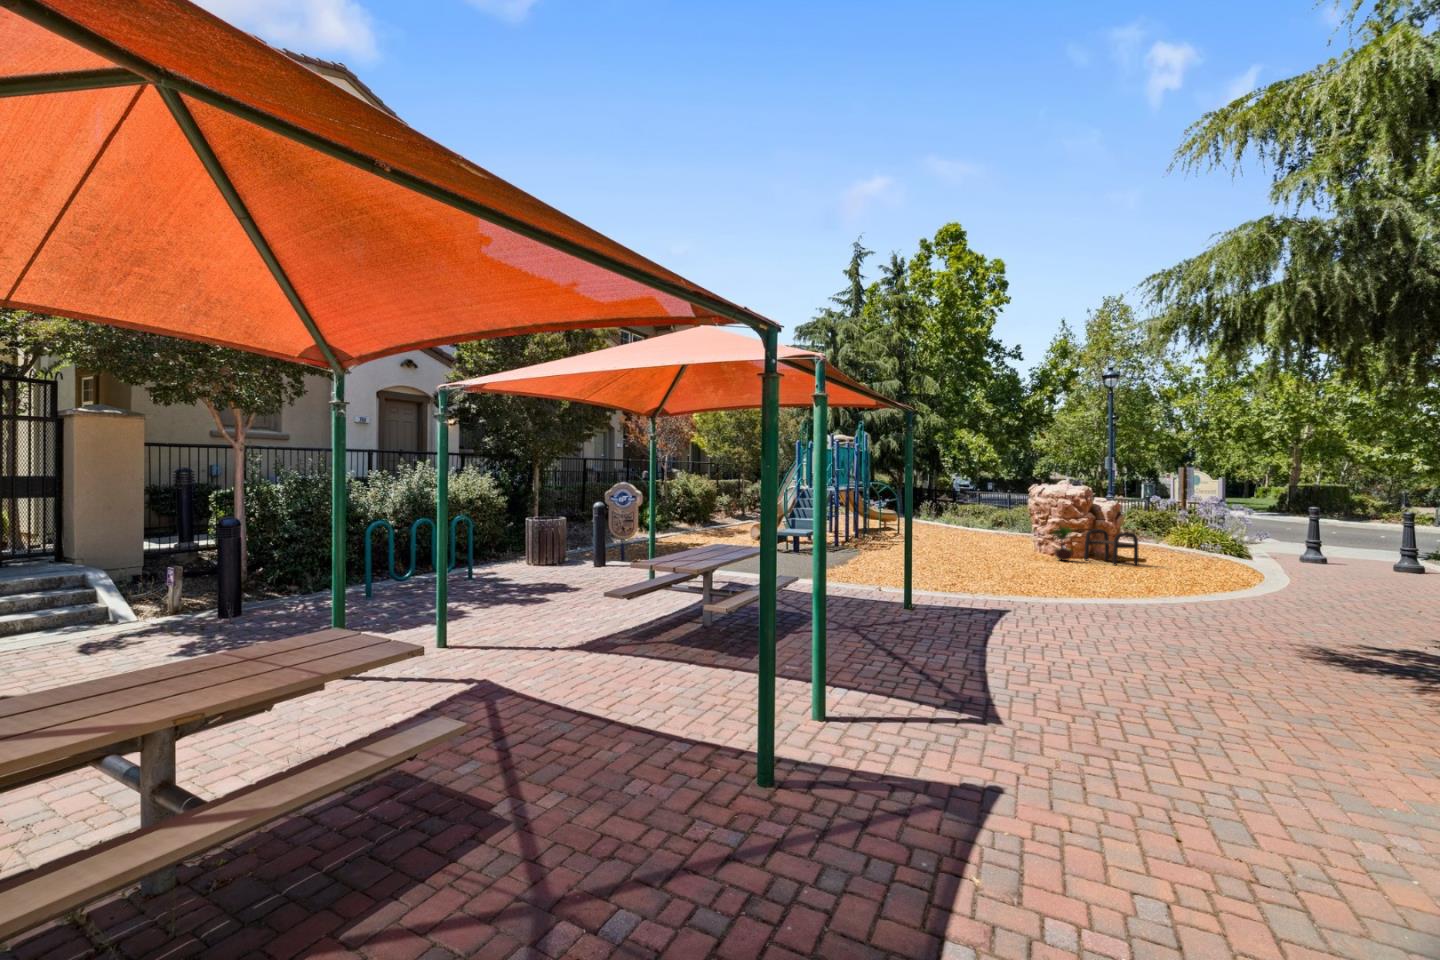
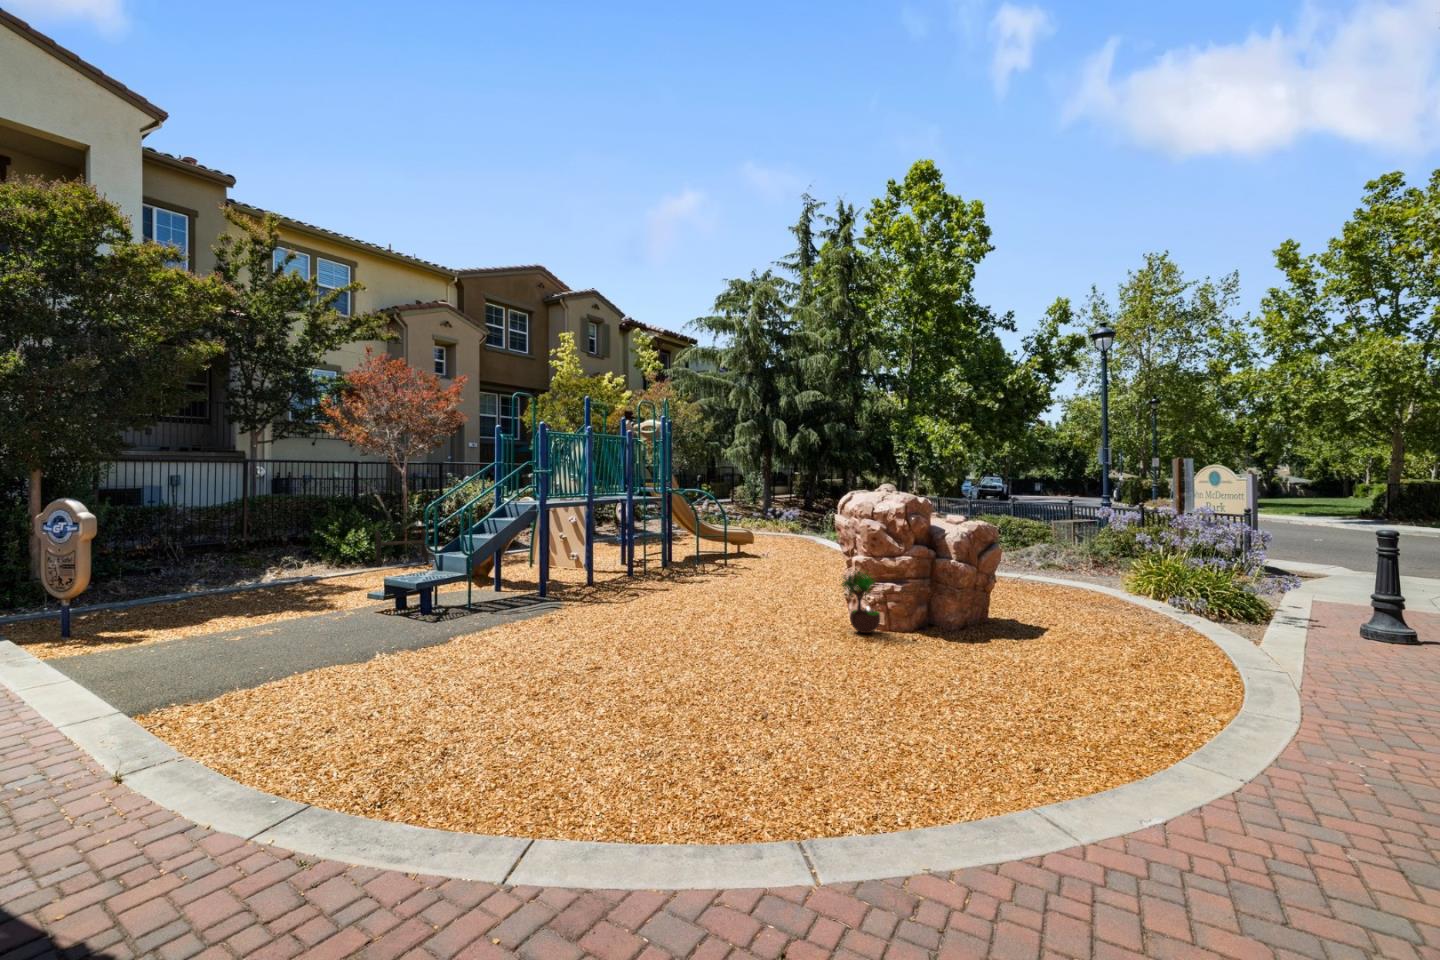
bench: present [1084,529,1139,565] -> present [375,529,429,567]

